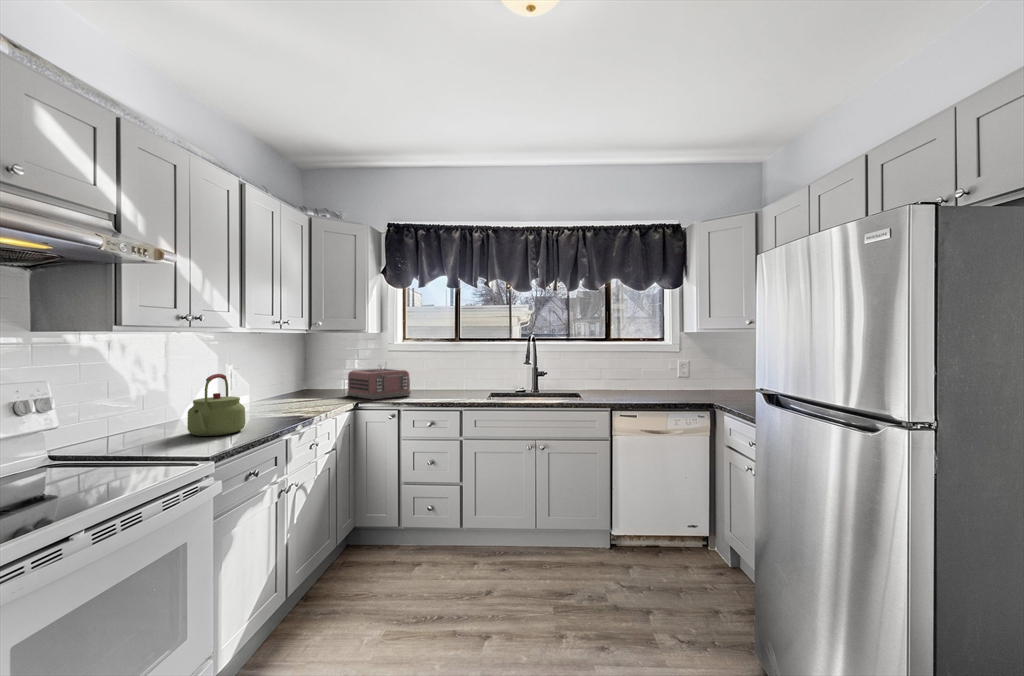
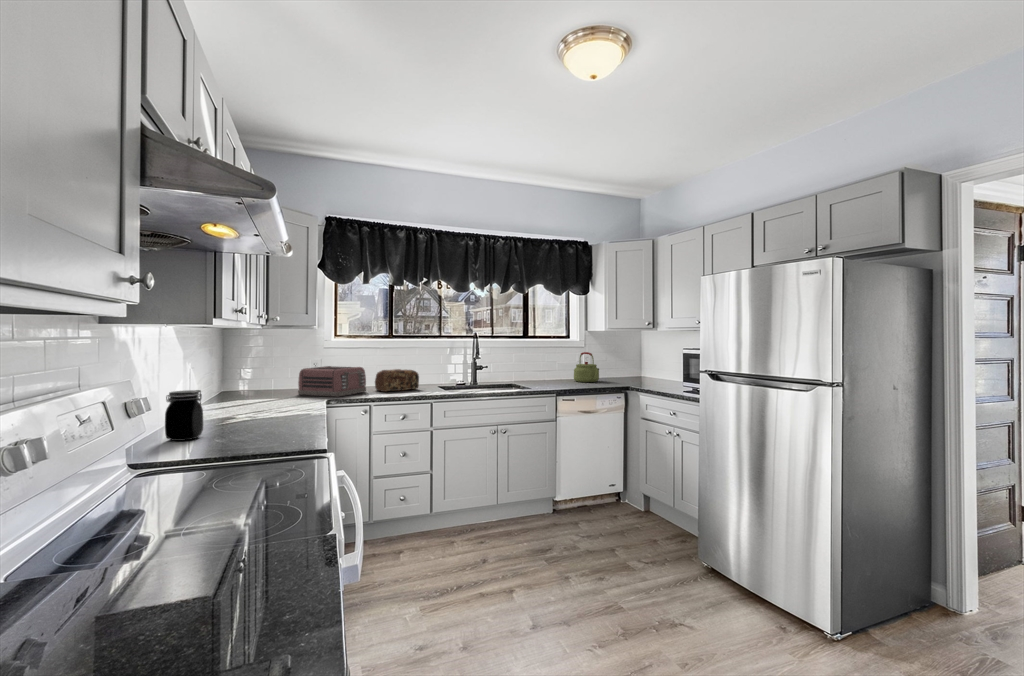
bread loaf: none [423,373,466,396] -> present [375,369,419,392]
kettle: present [187,374,245,436] -> present [574,352,599,382]
jar: none [119,390,160,437] -> present [165,390,203,441]

